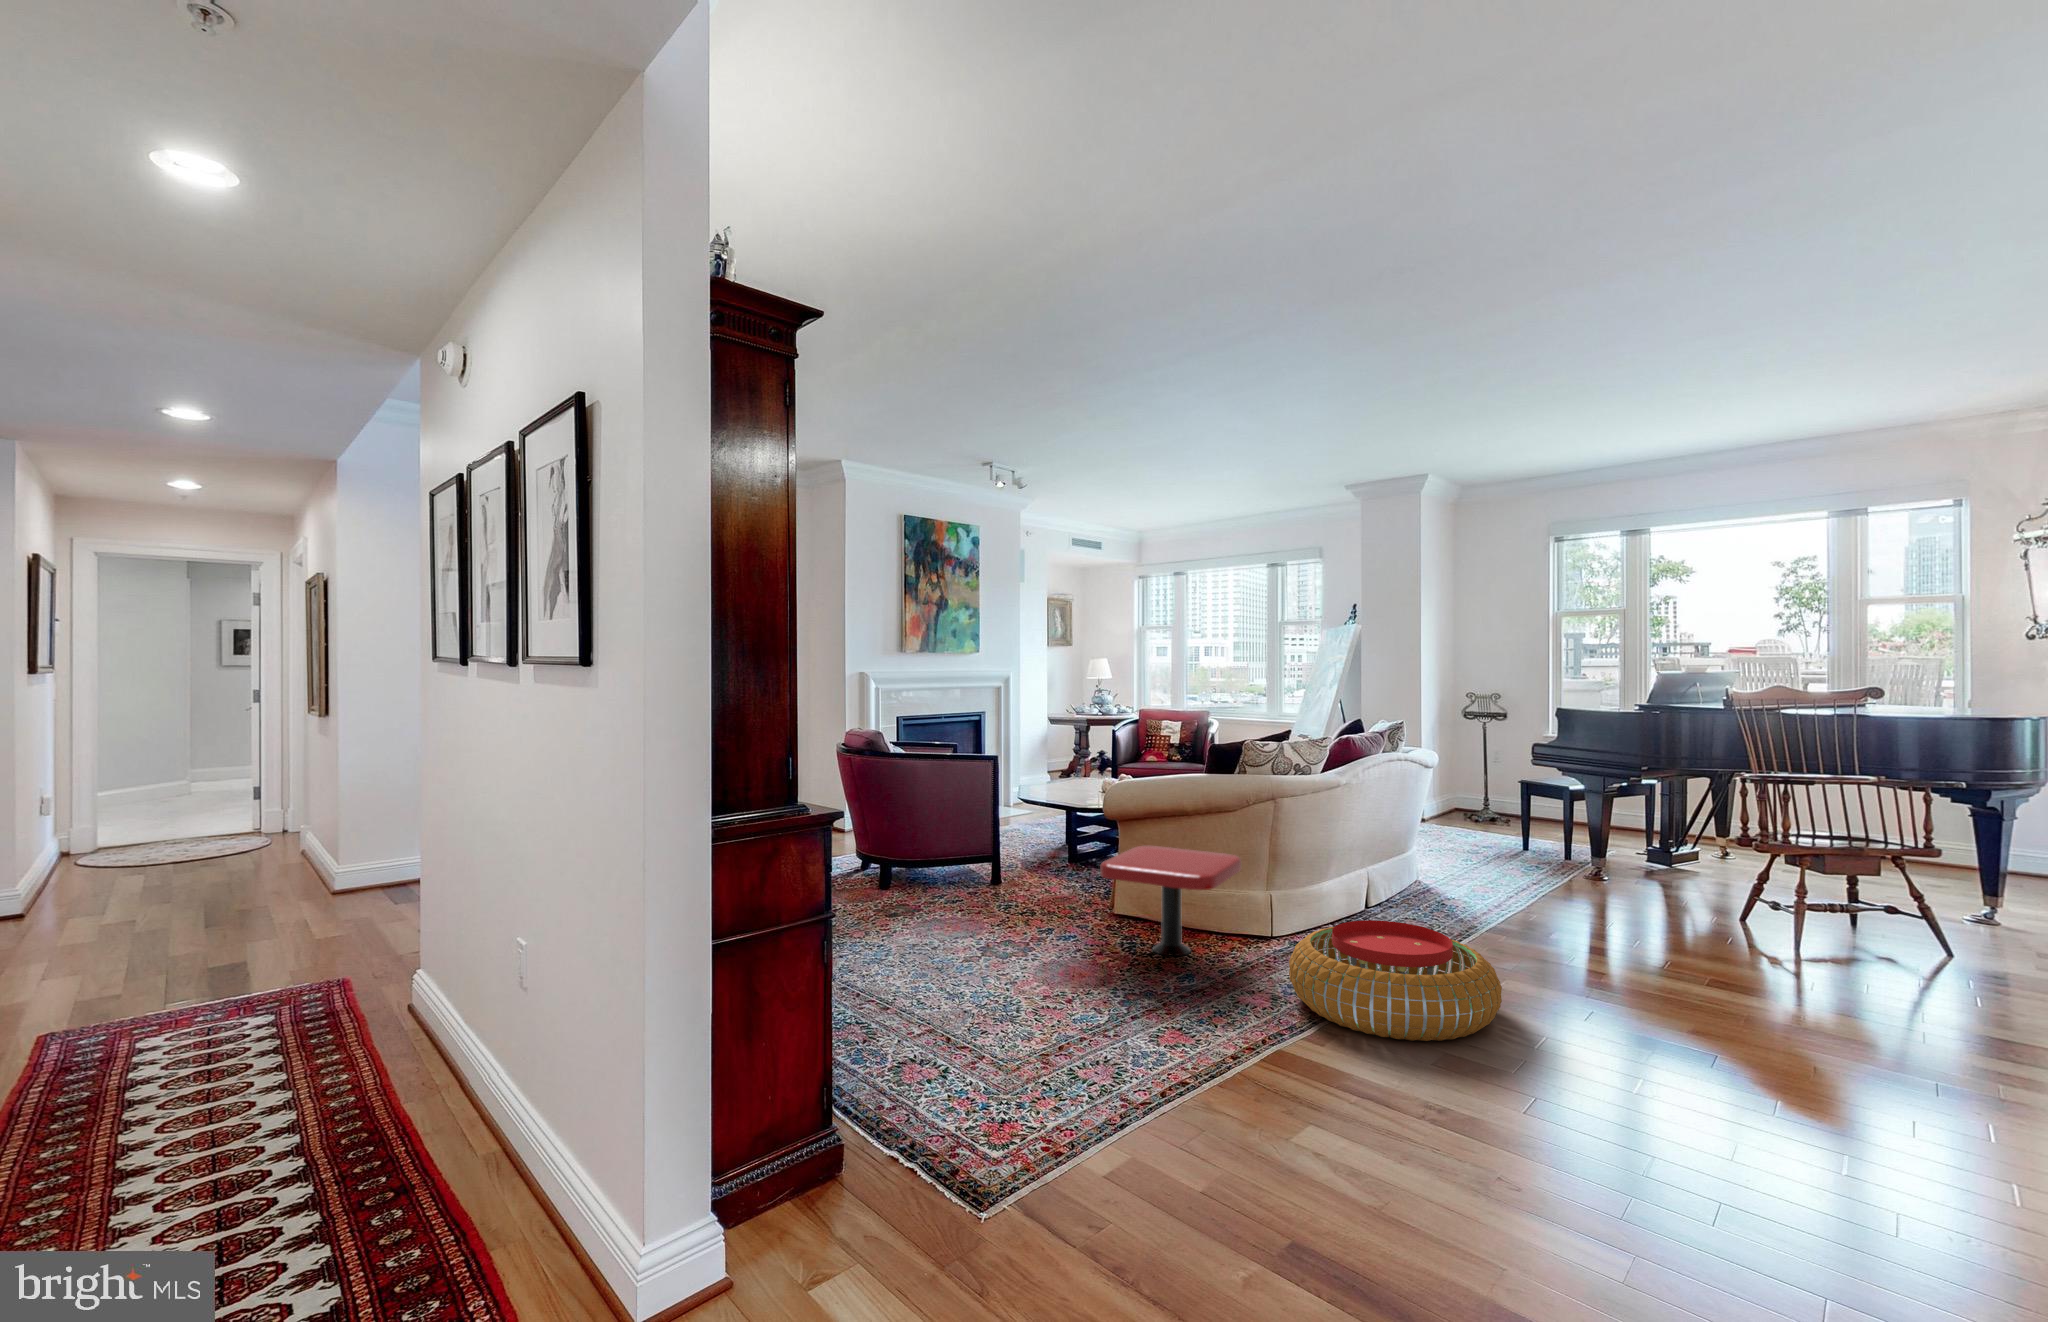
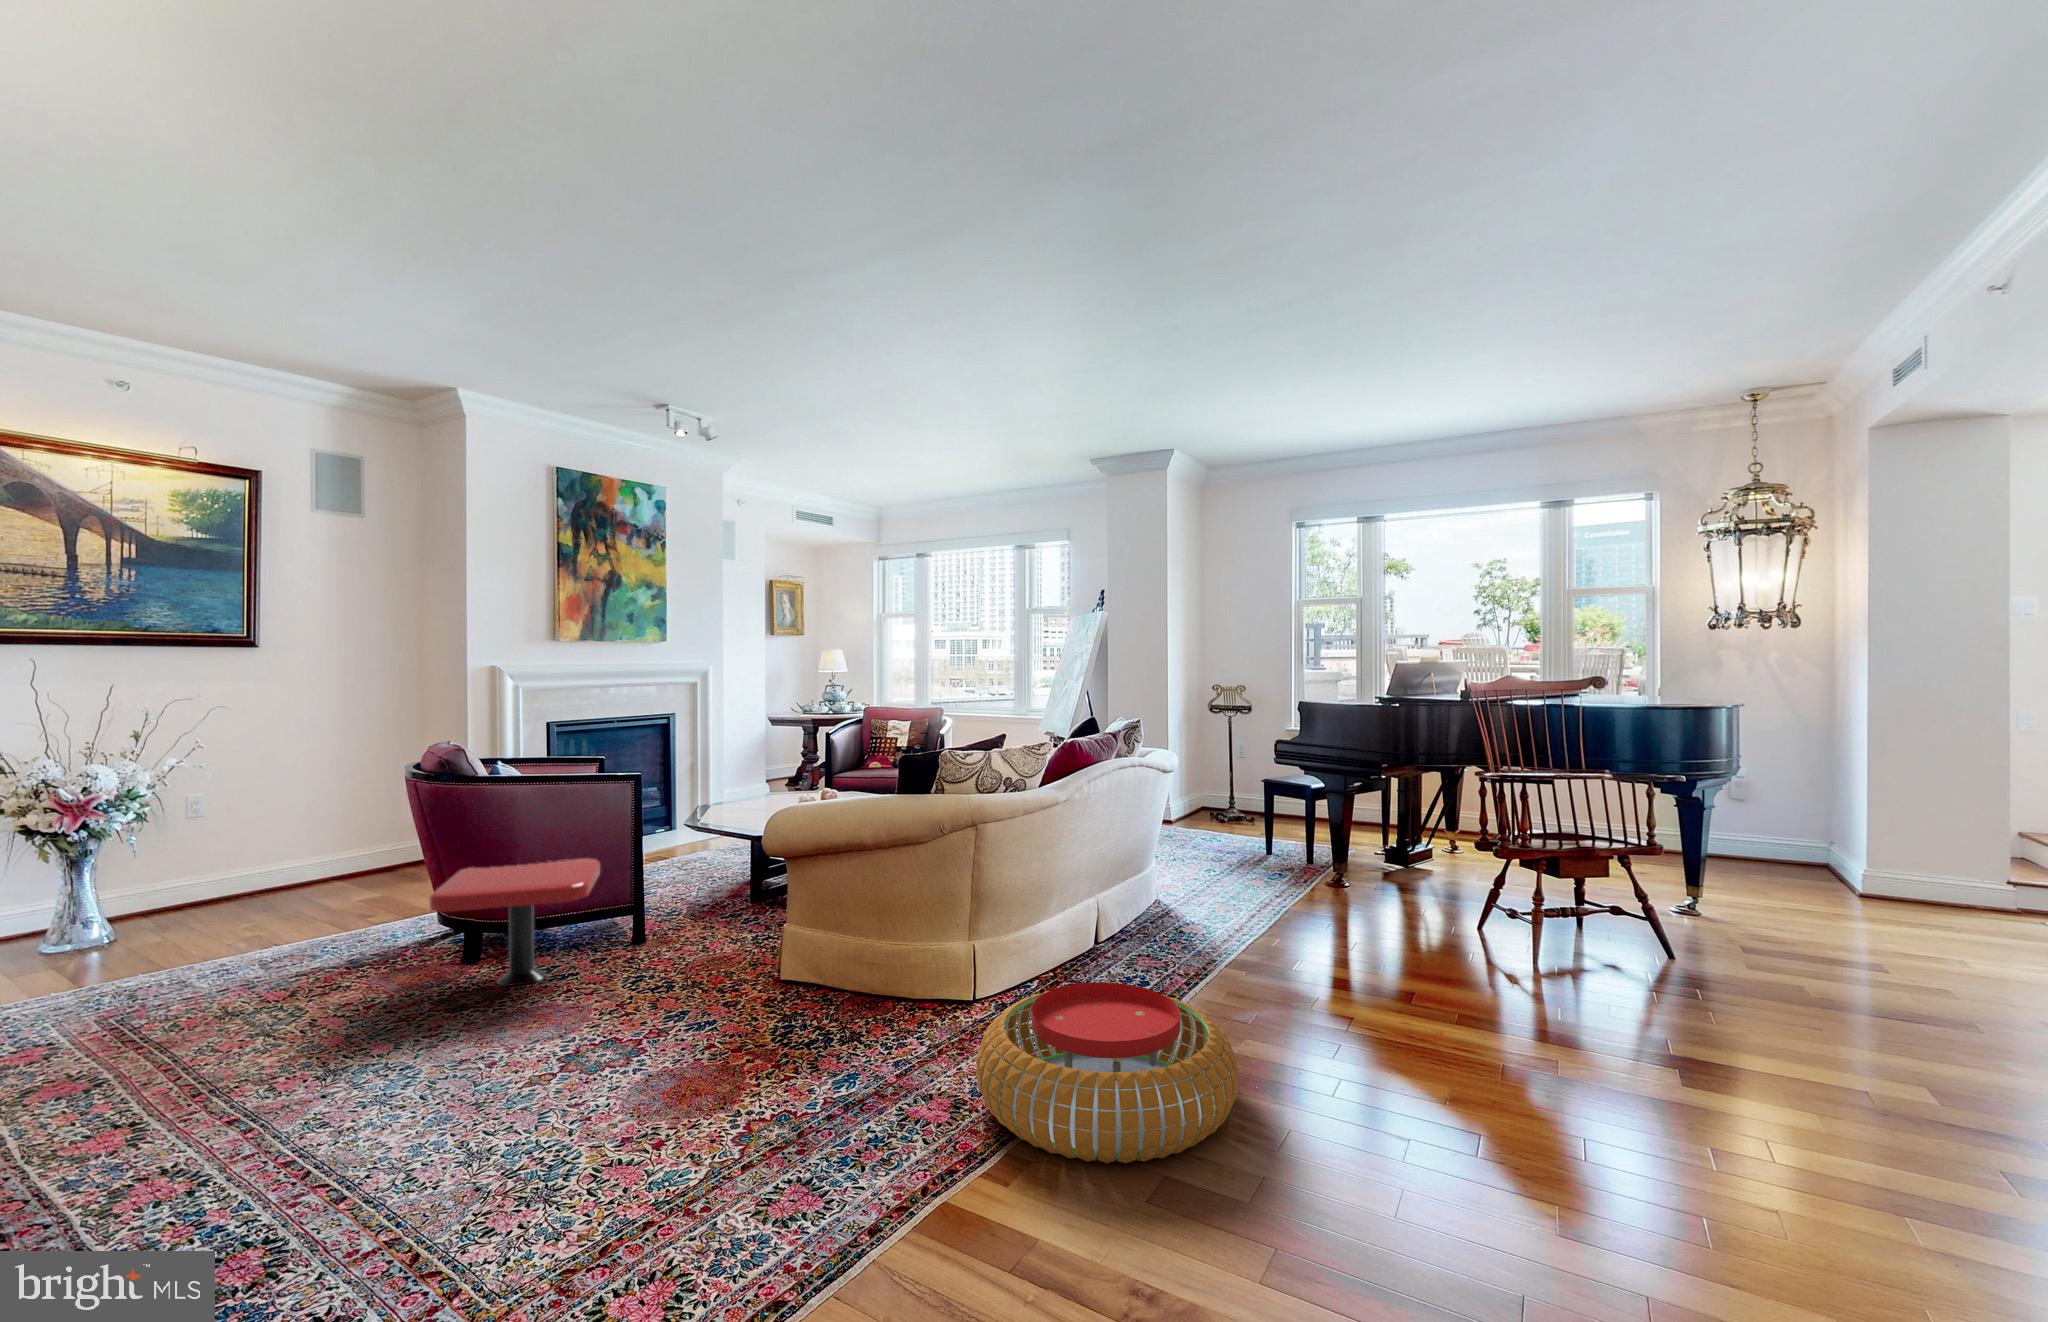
pedestal table: present [1100,846,1241,956] -> present [429,858,600,986]

